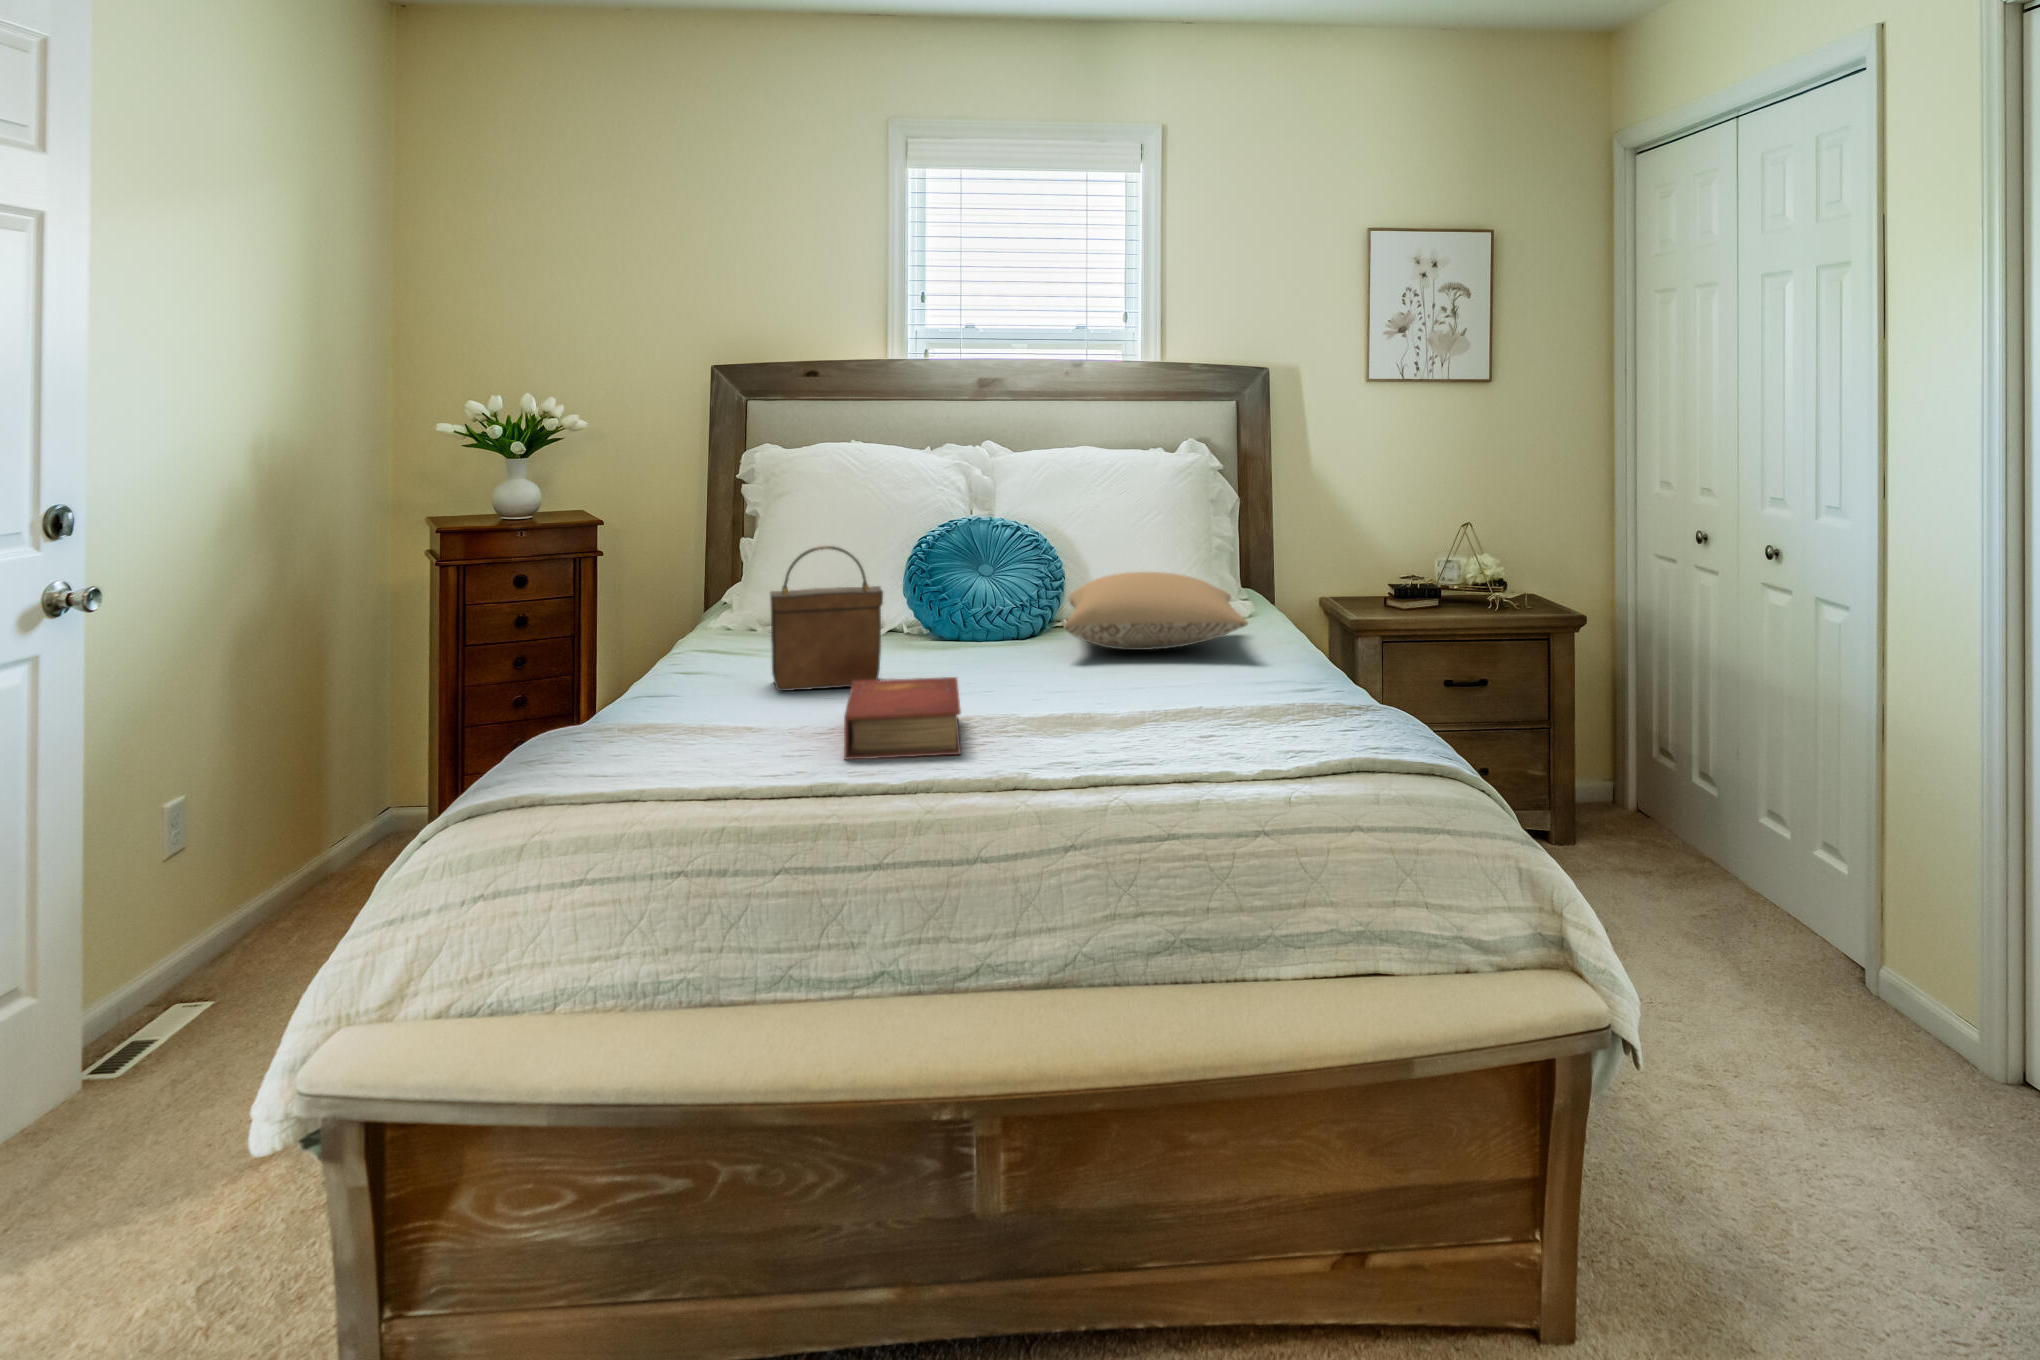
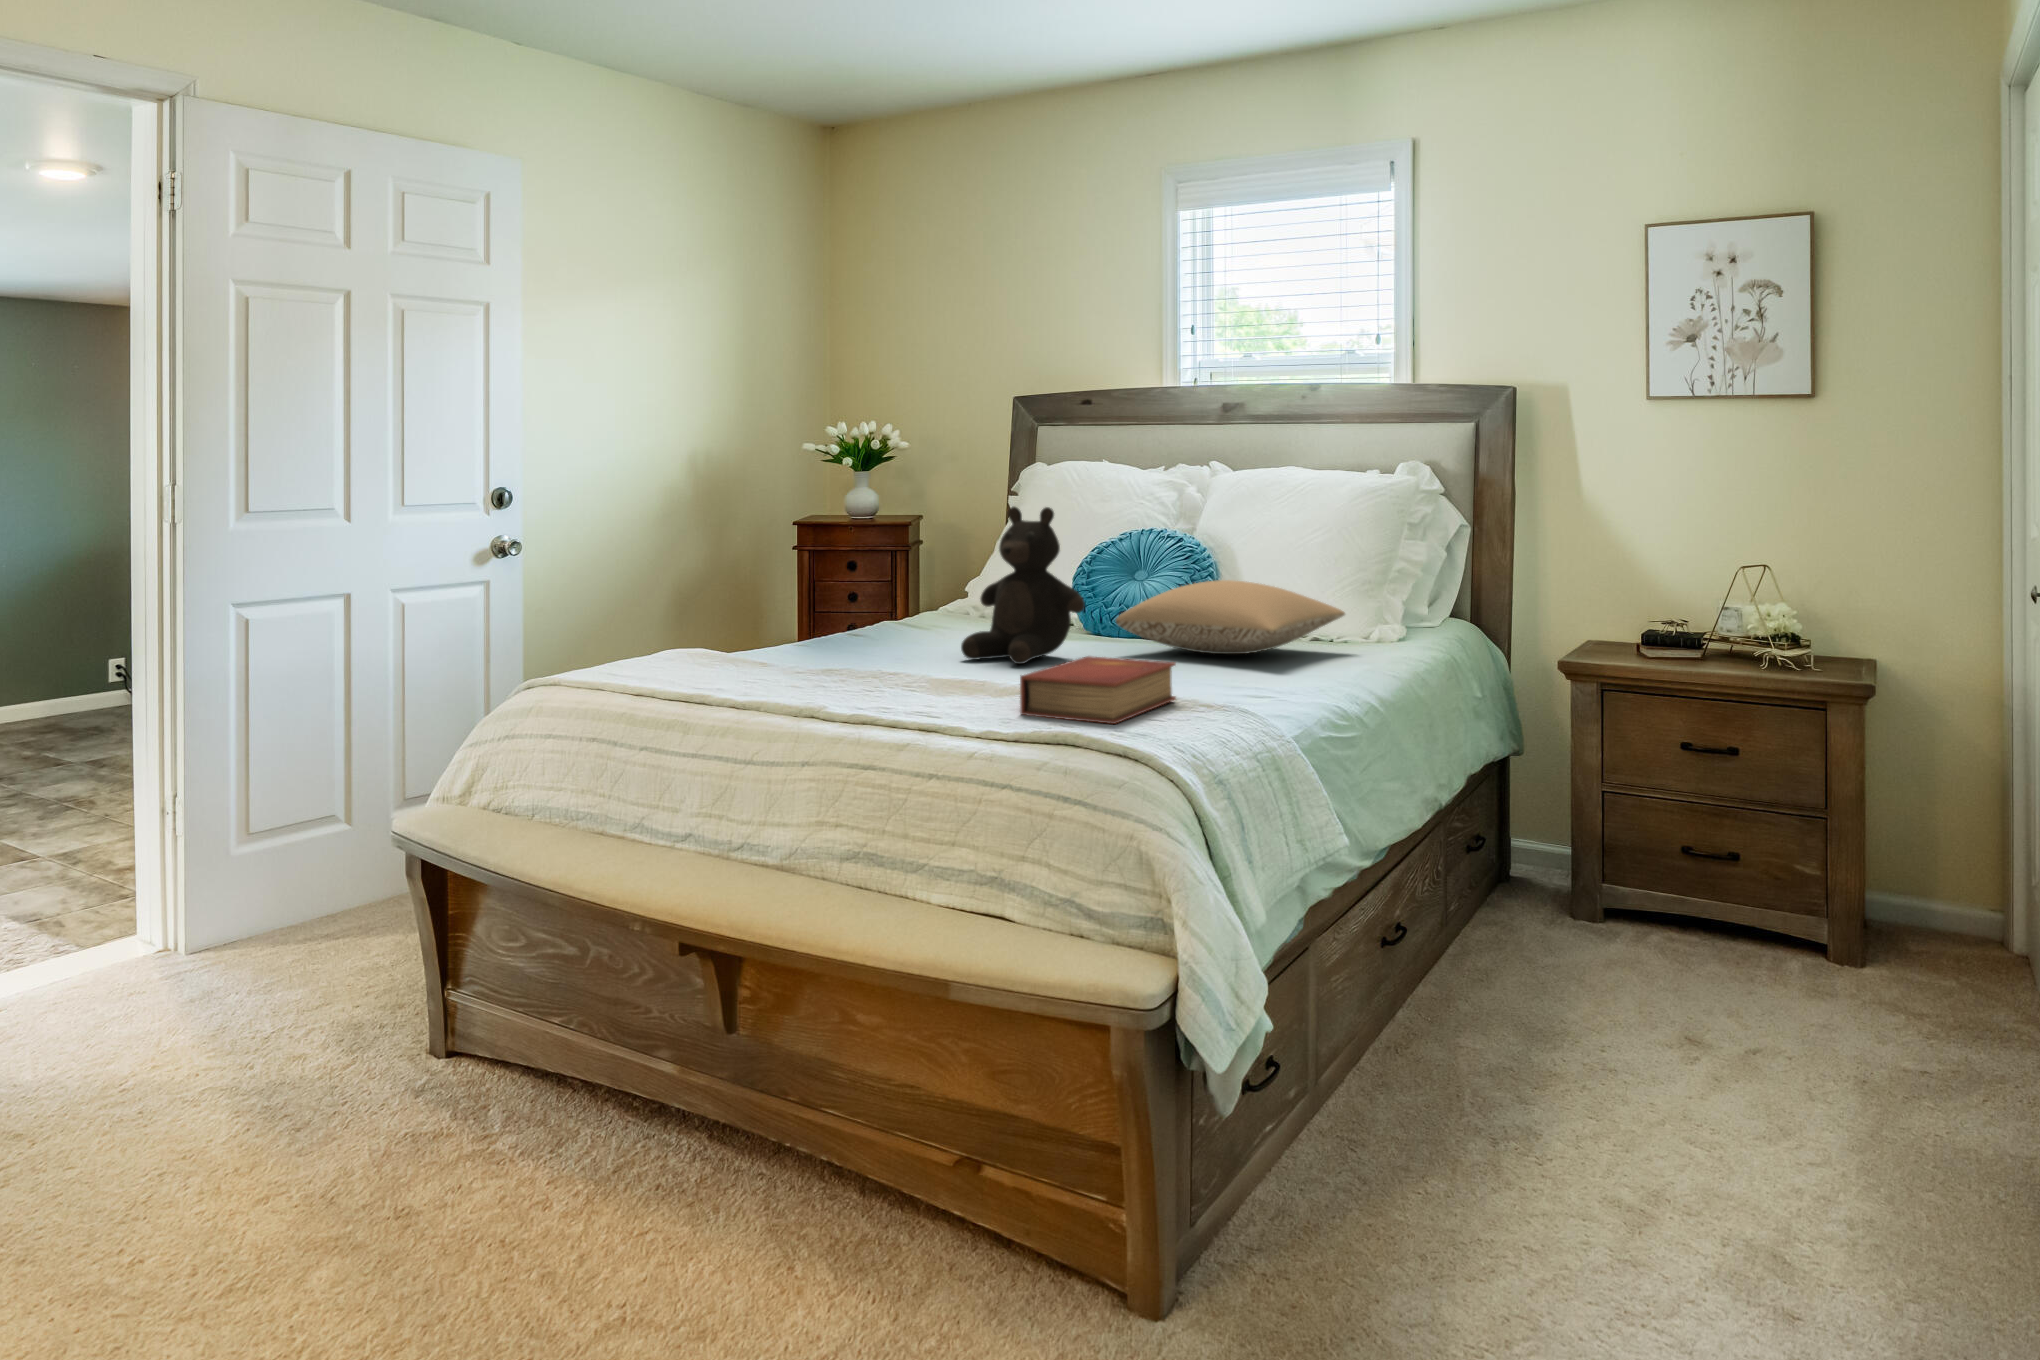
teddy bear: none [928,509,1068,690] -> present [961,507,1085,664]
handbag: present [770,546,883,691] -> none [853,532,949,651]
book: present [844,677,961,760] -> present [1020,656,1176,724]

